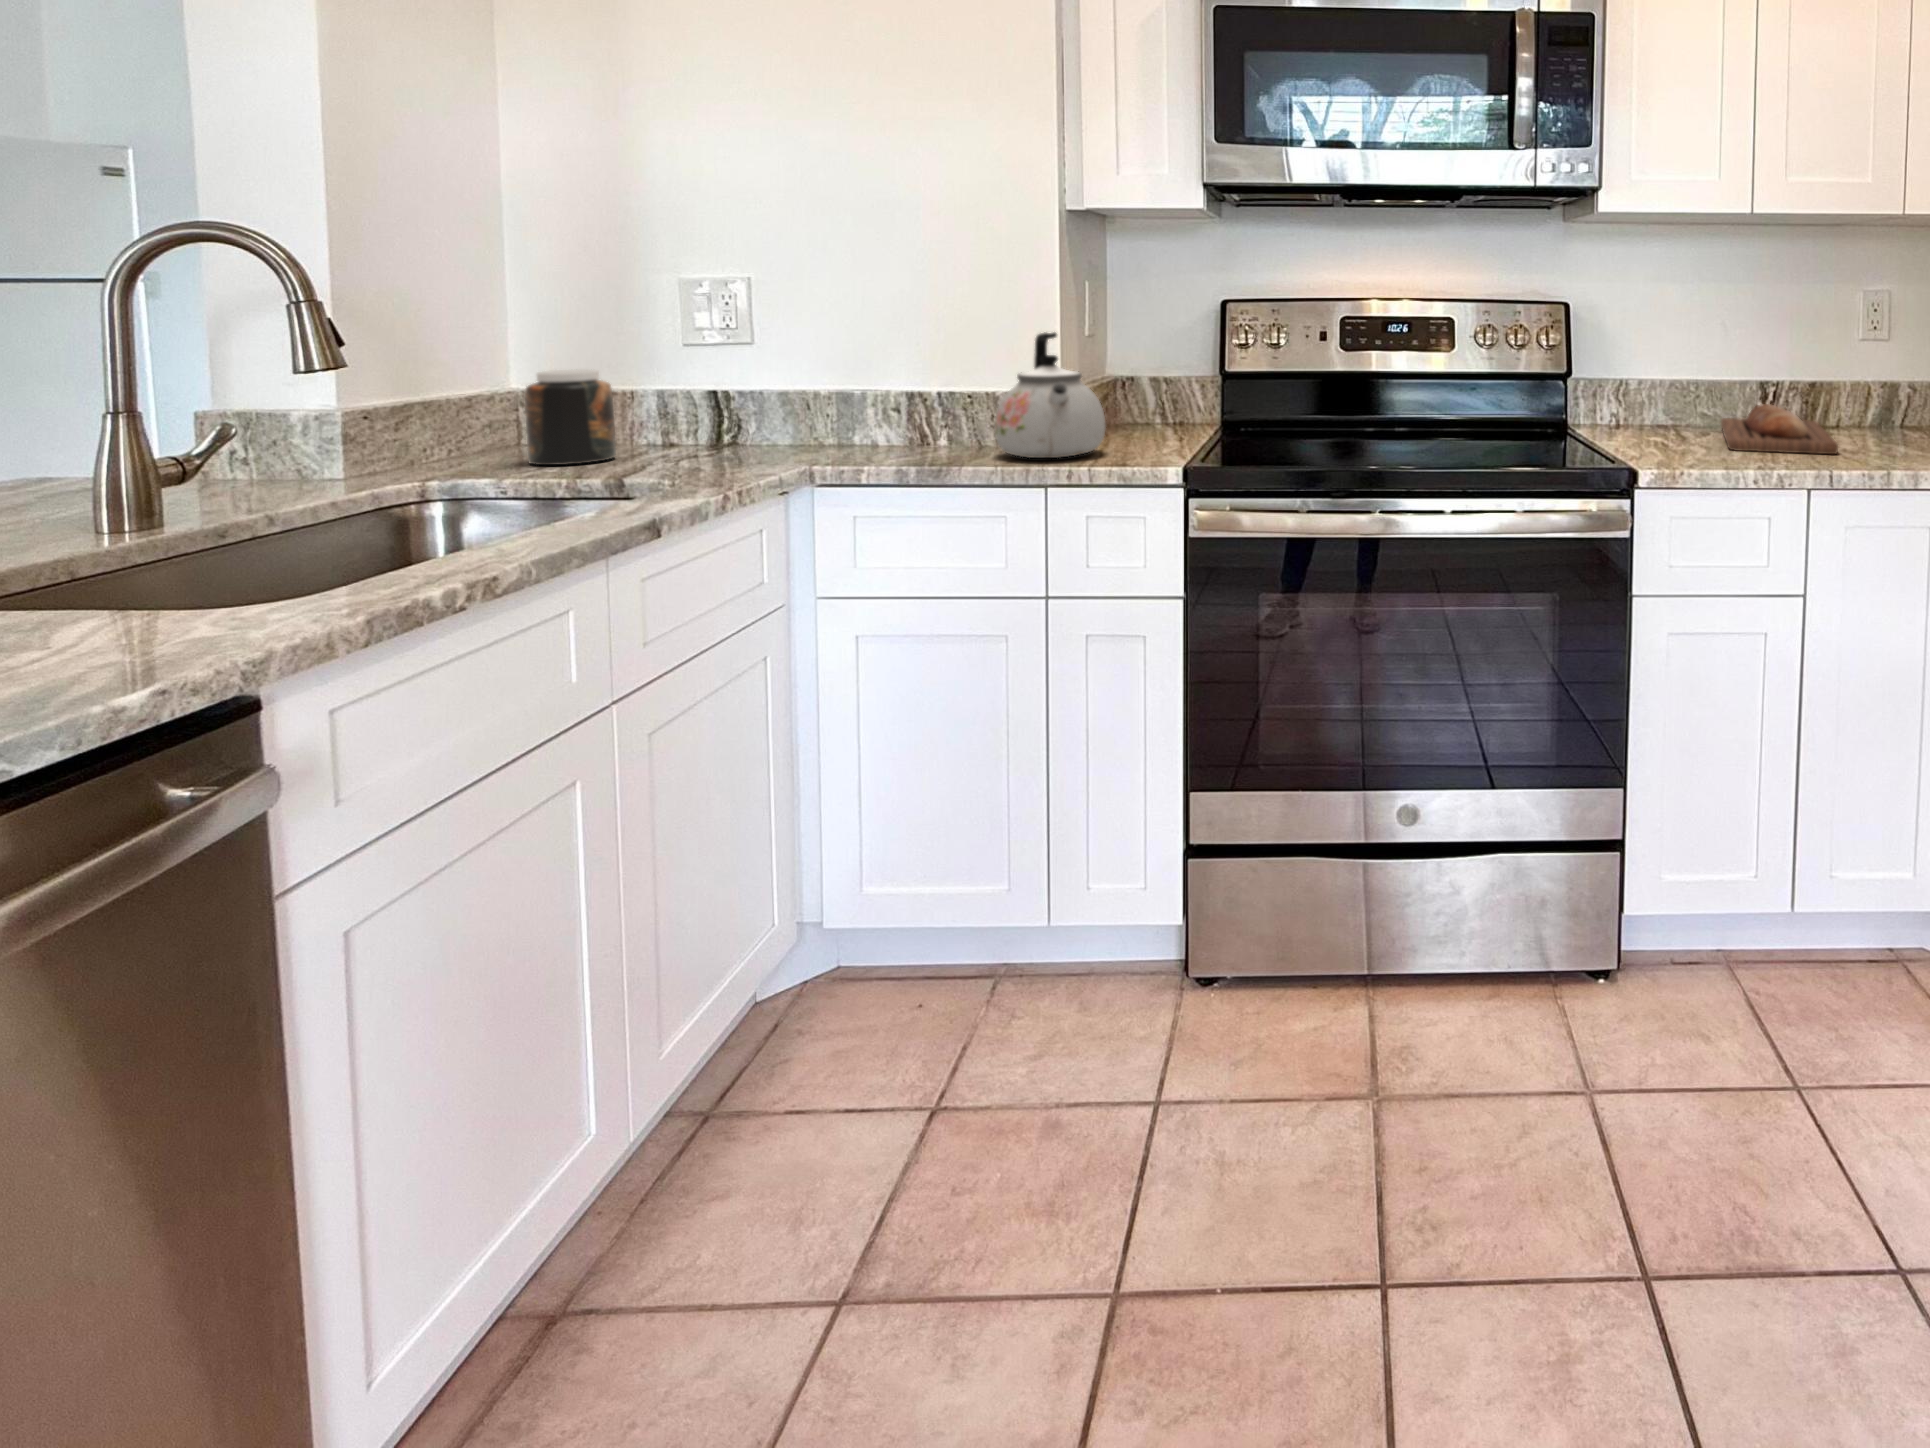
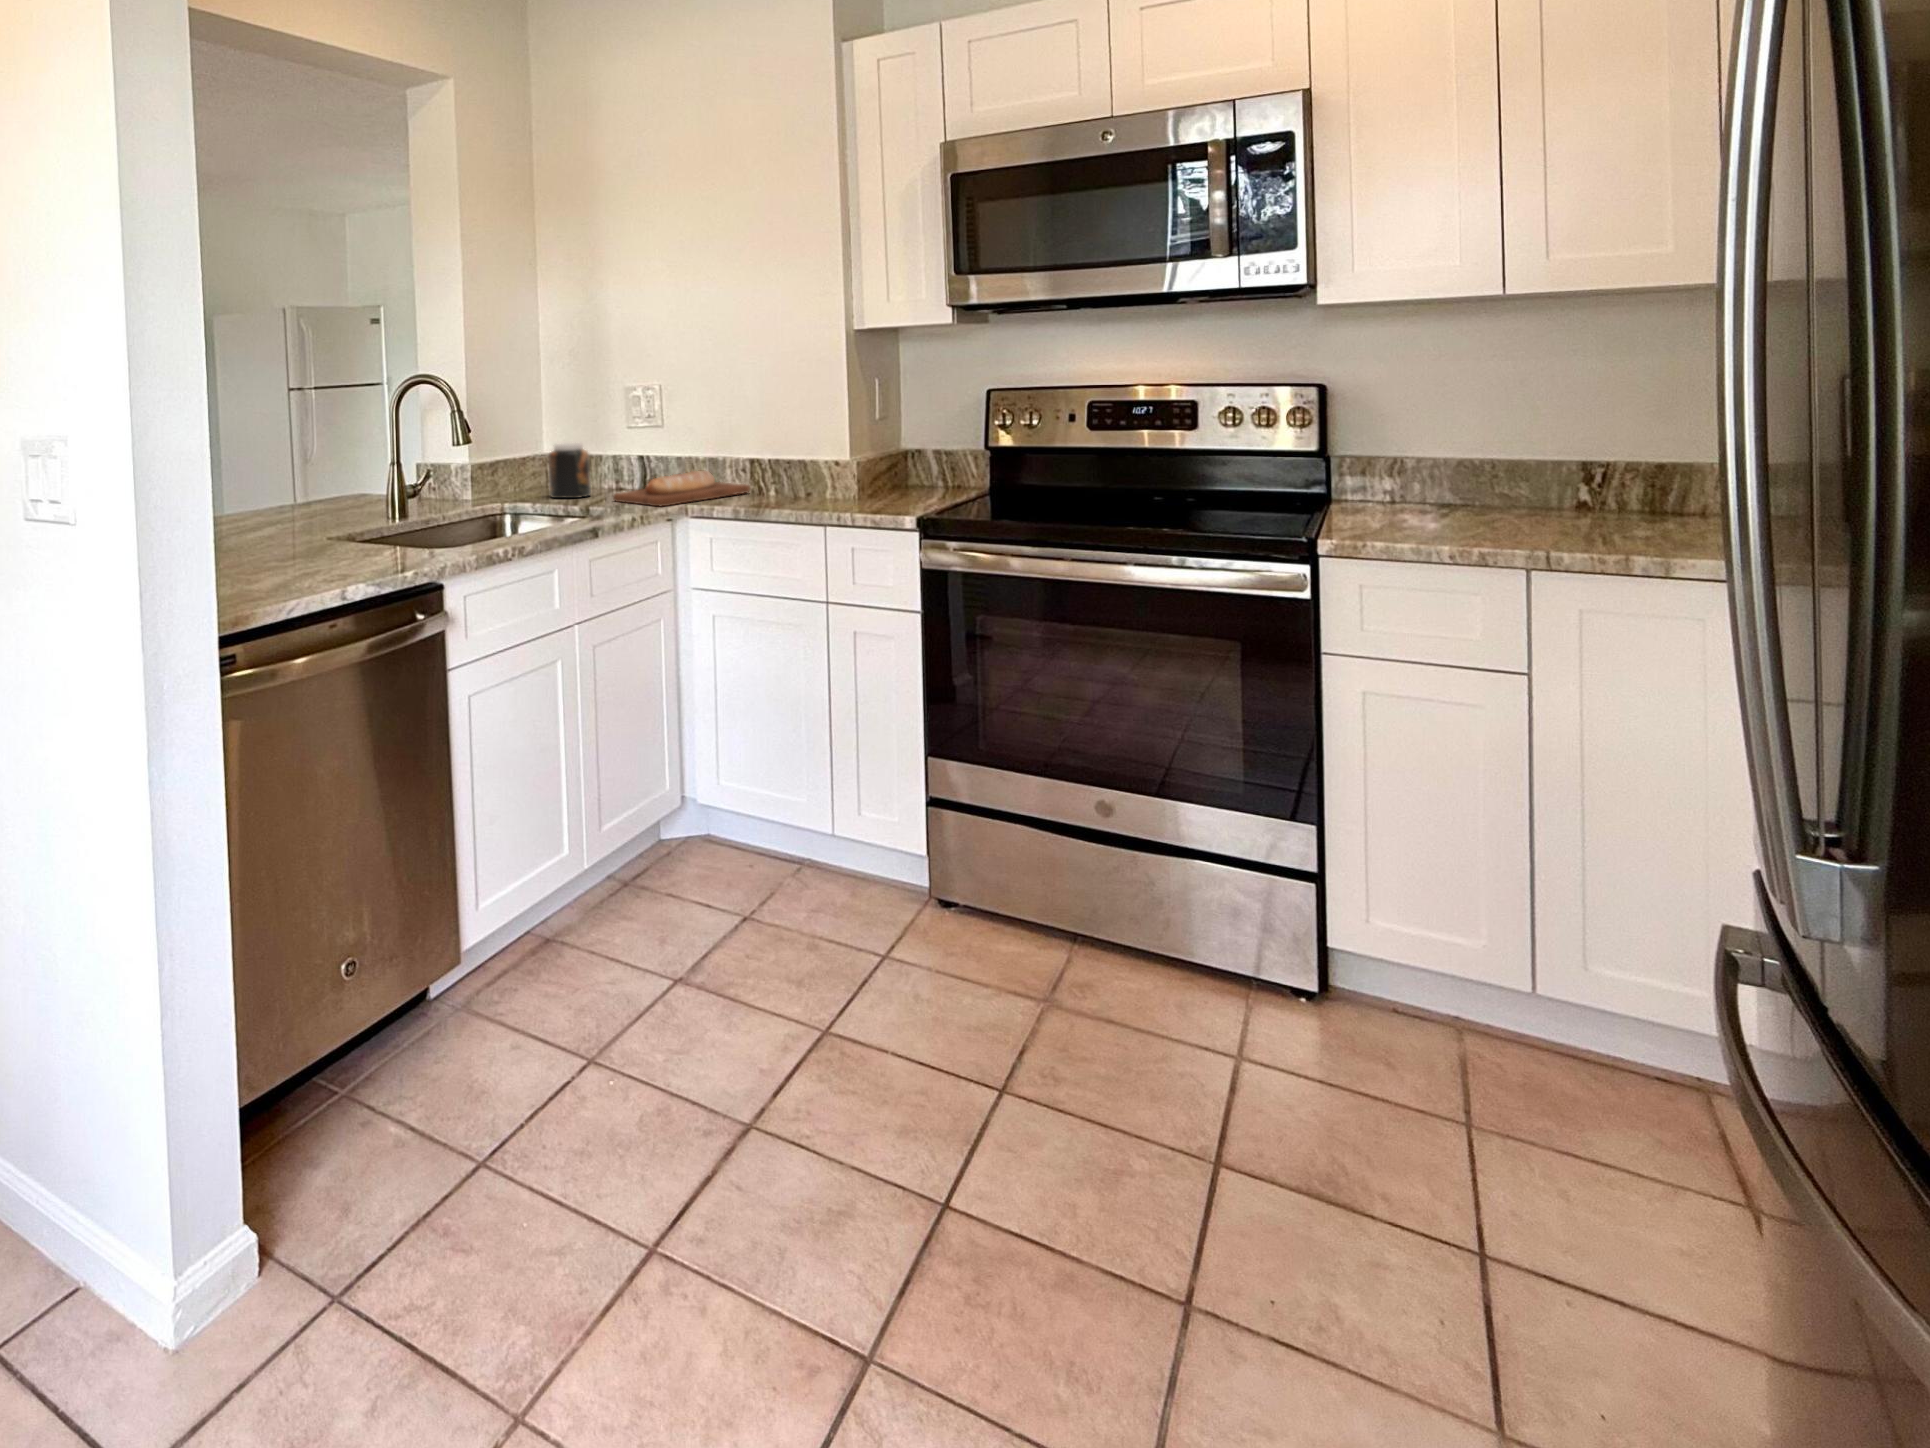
kettle: present [995,332,1105,458] -> none [798,419,874,507]
bread loaf: present [1721,404,1838,454] -> present [613,471,750,506]

